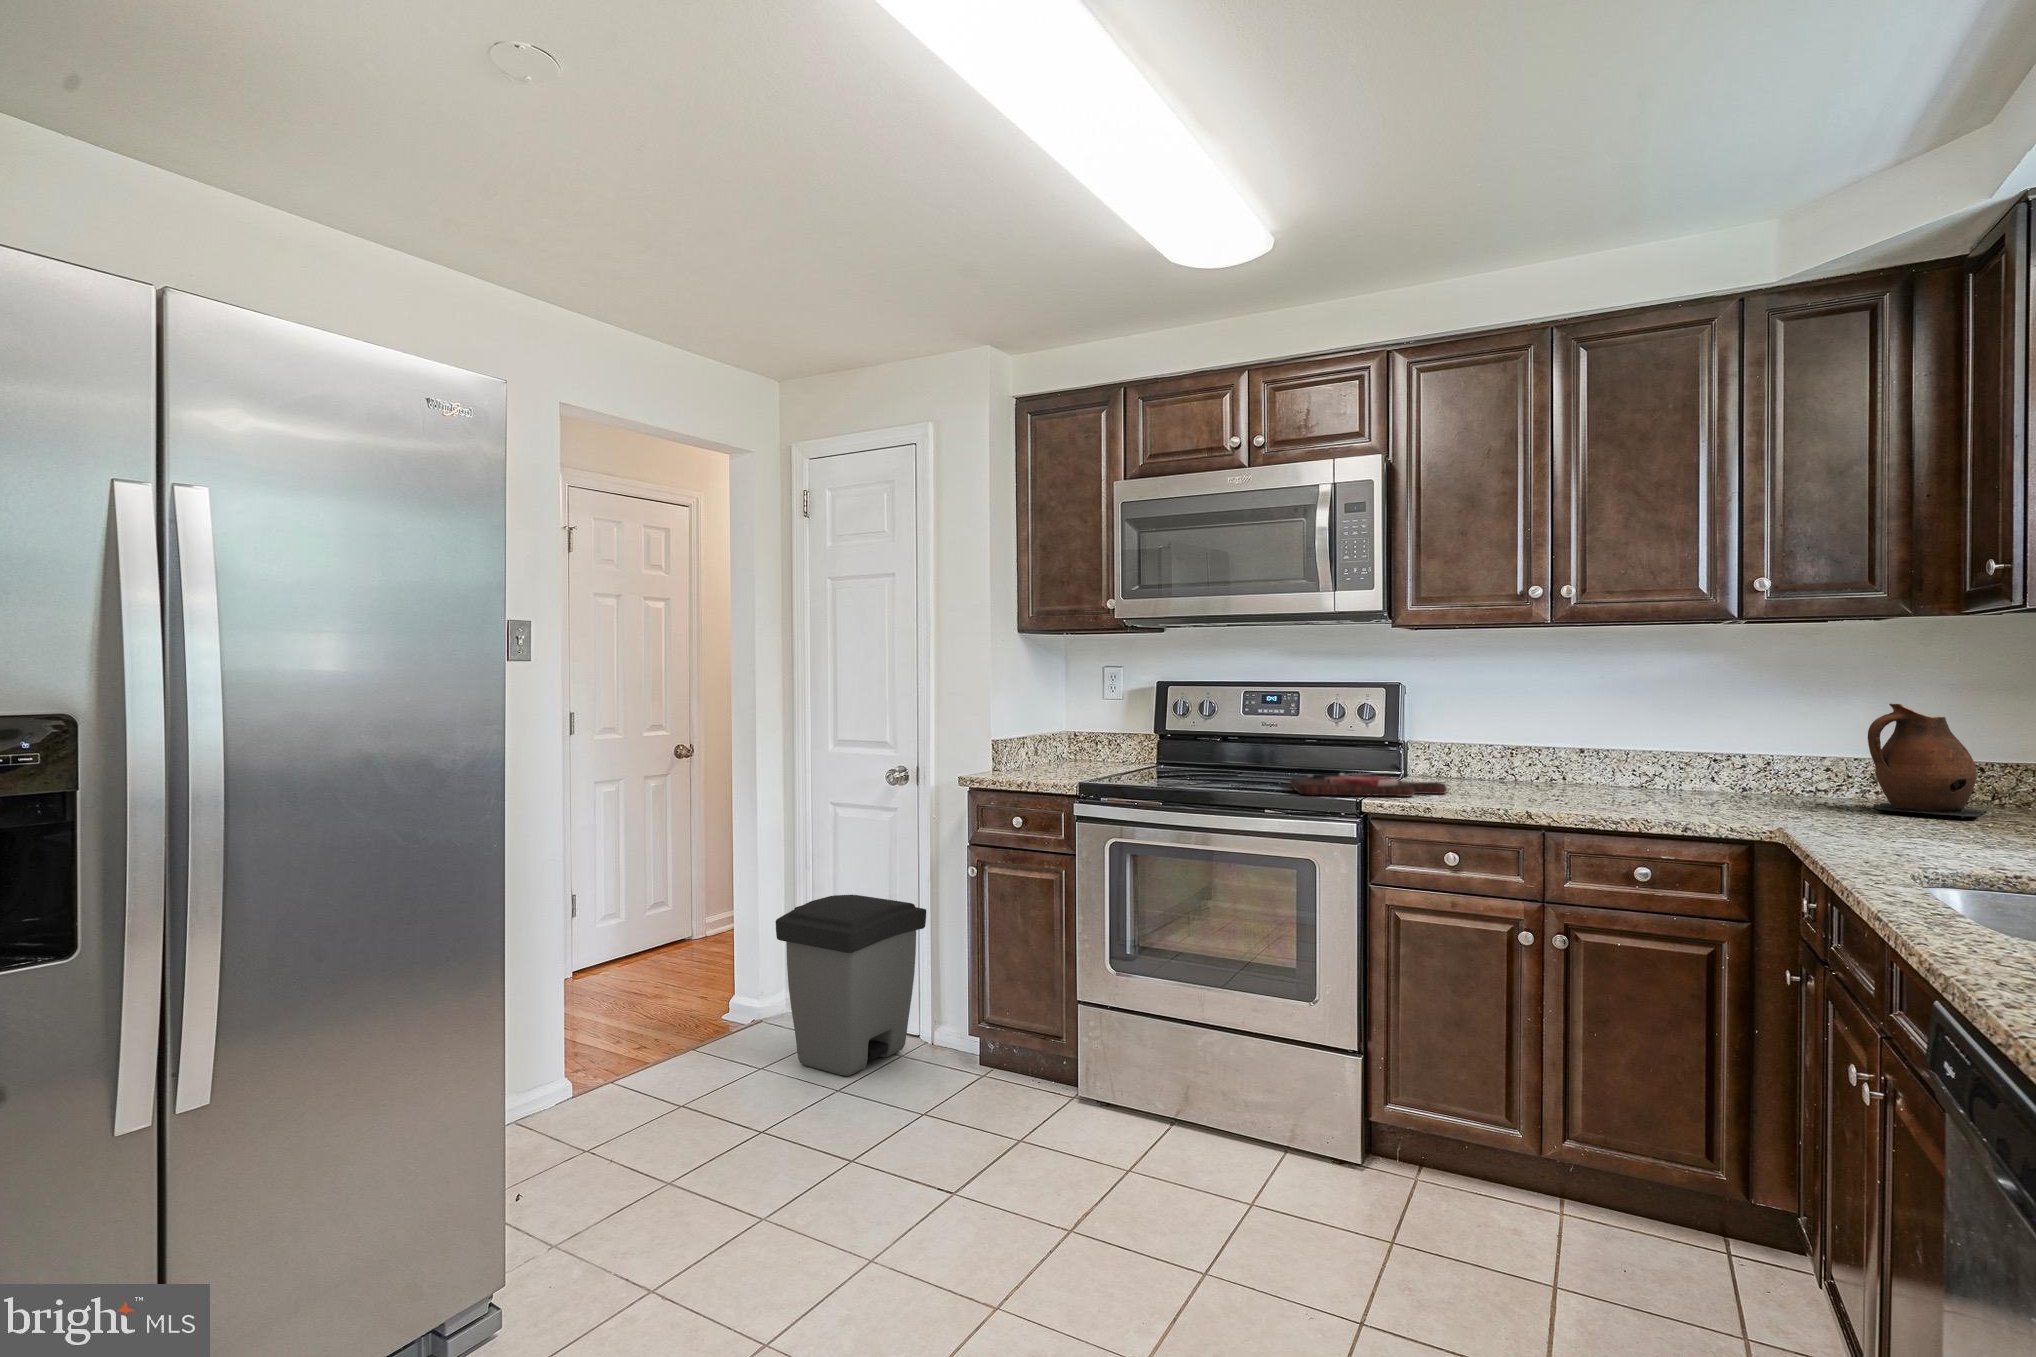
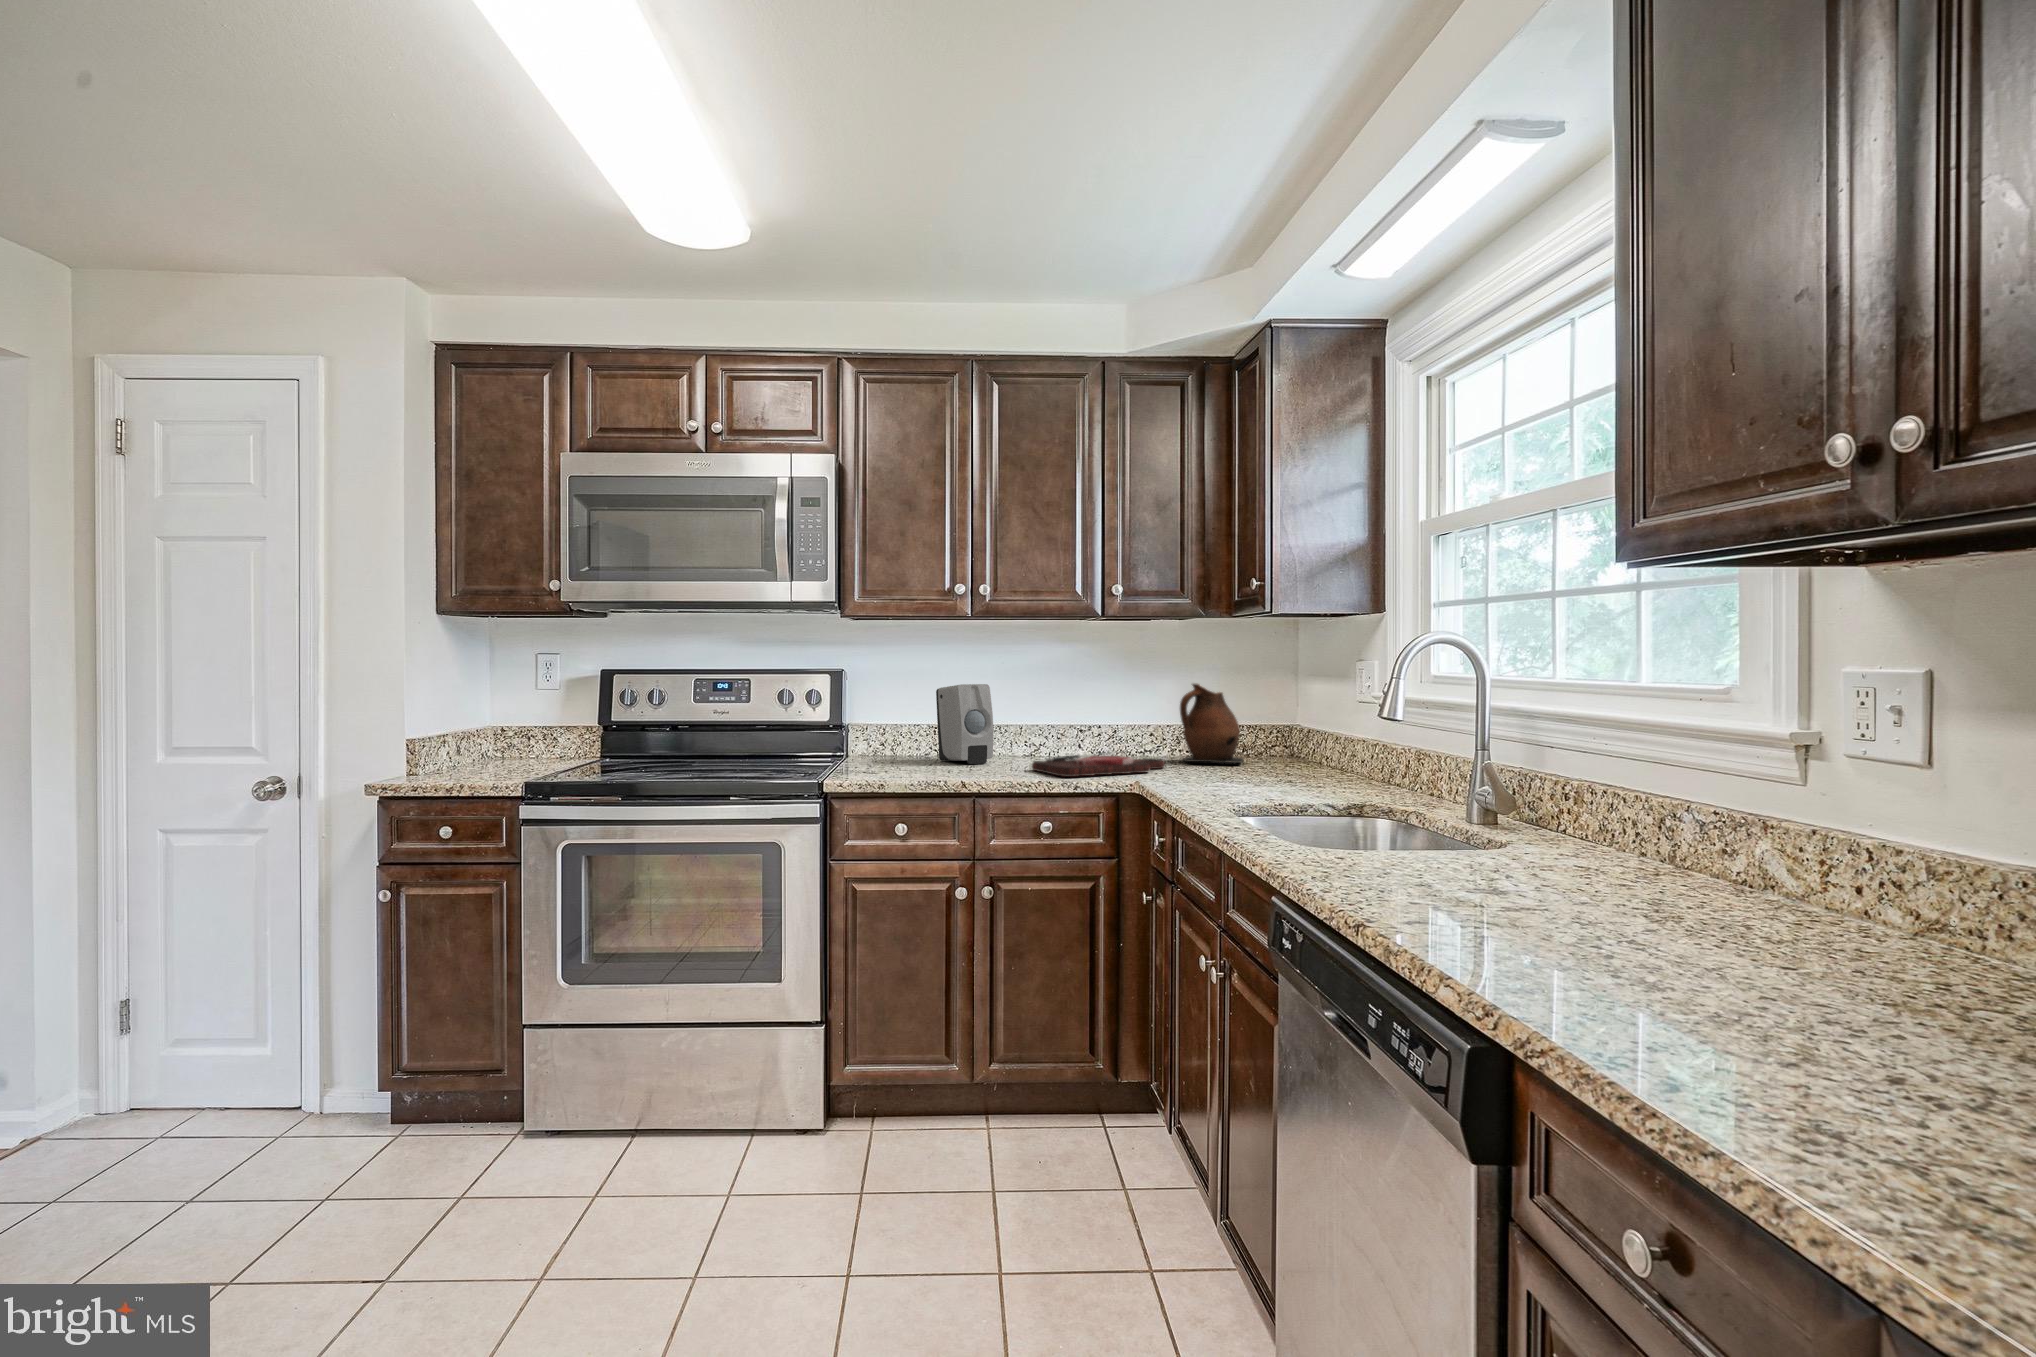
soap dispenser: none [1510,699,1583,793] -> present [936,684,993,764]
cutting board: present [1290,772,1447,796] -> present [1032,751,1165,777]
trash can: present [776,895,926,1076] -> none [67,944,310,1177]

